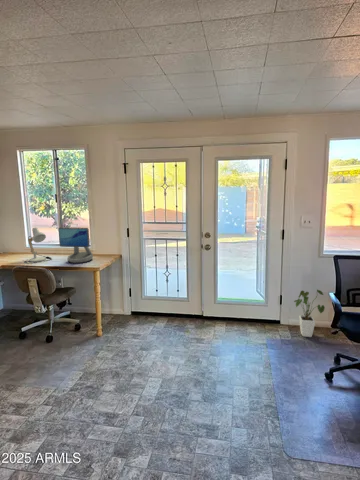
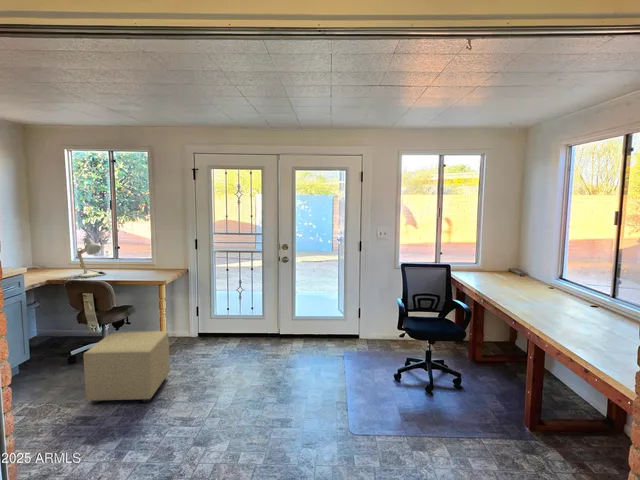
computer monitor: present [58,227,93,263] -> none [117,238,156,277]
house plant: present [294,290,325,337] -> none [371,300,400,348]
ottoman: none [18,316,101,389] -> present [83,331,170,404]

